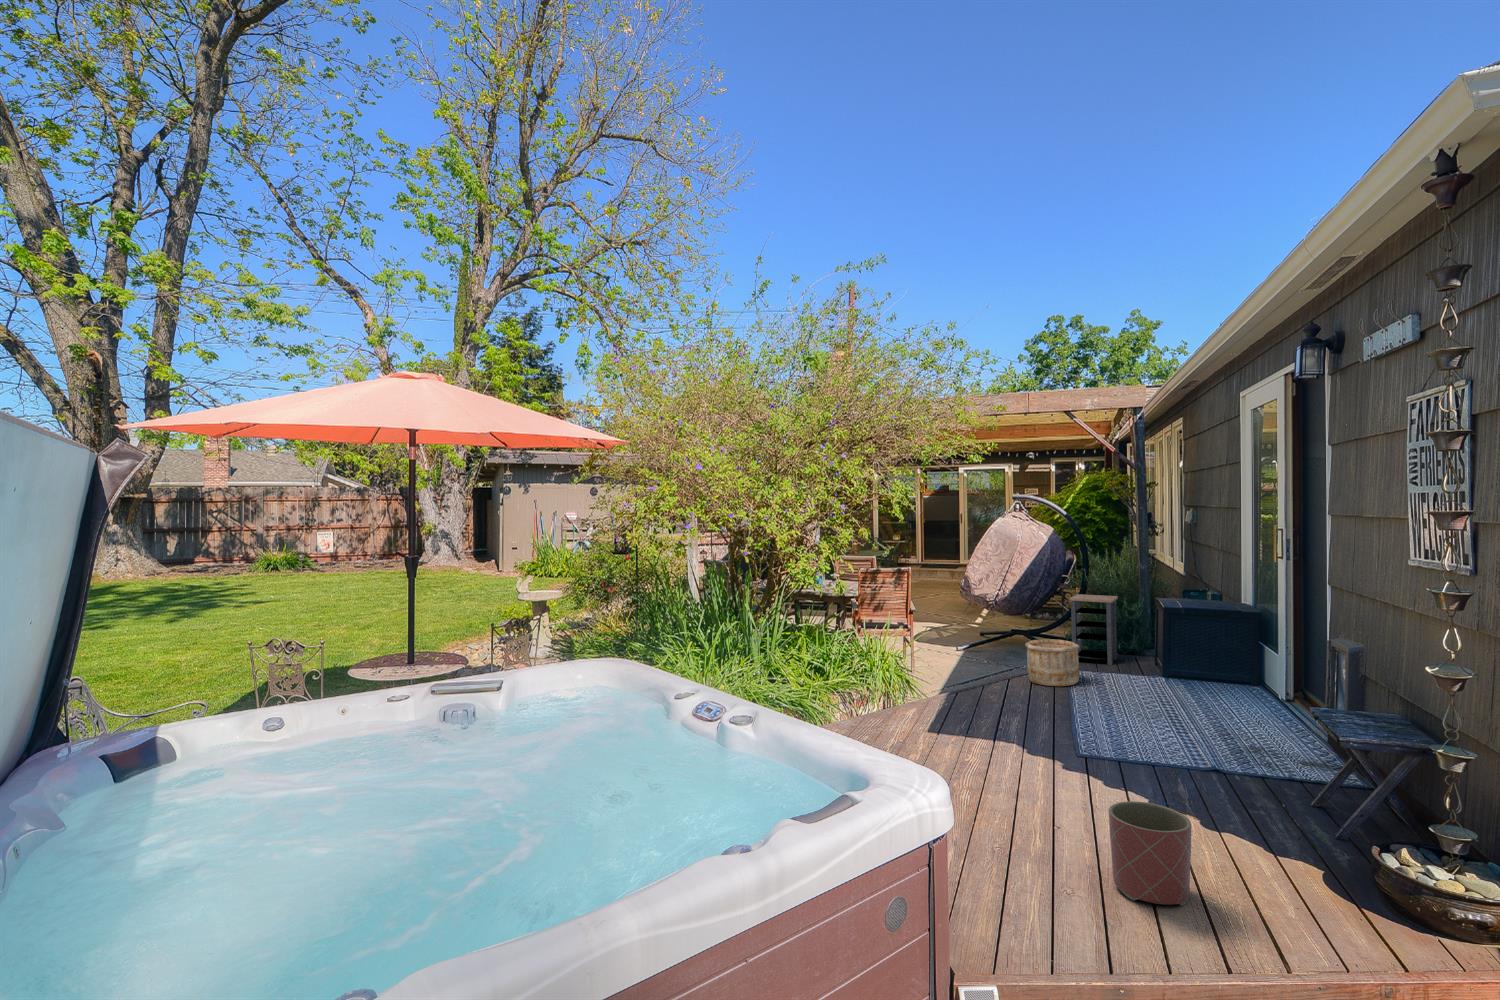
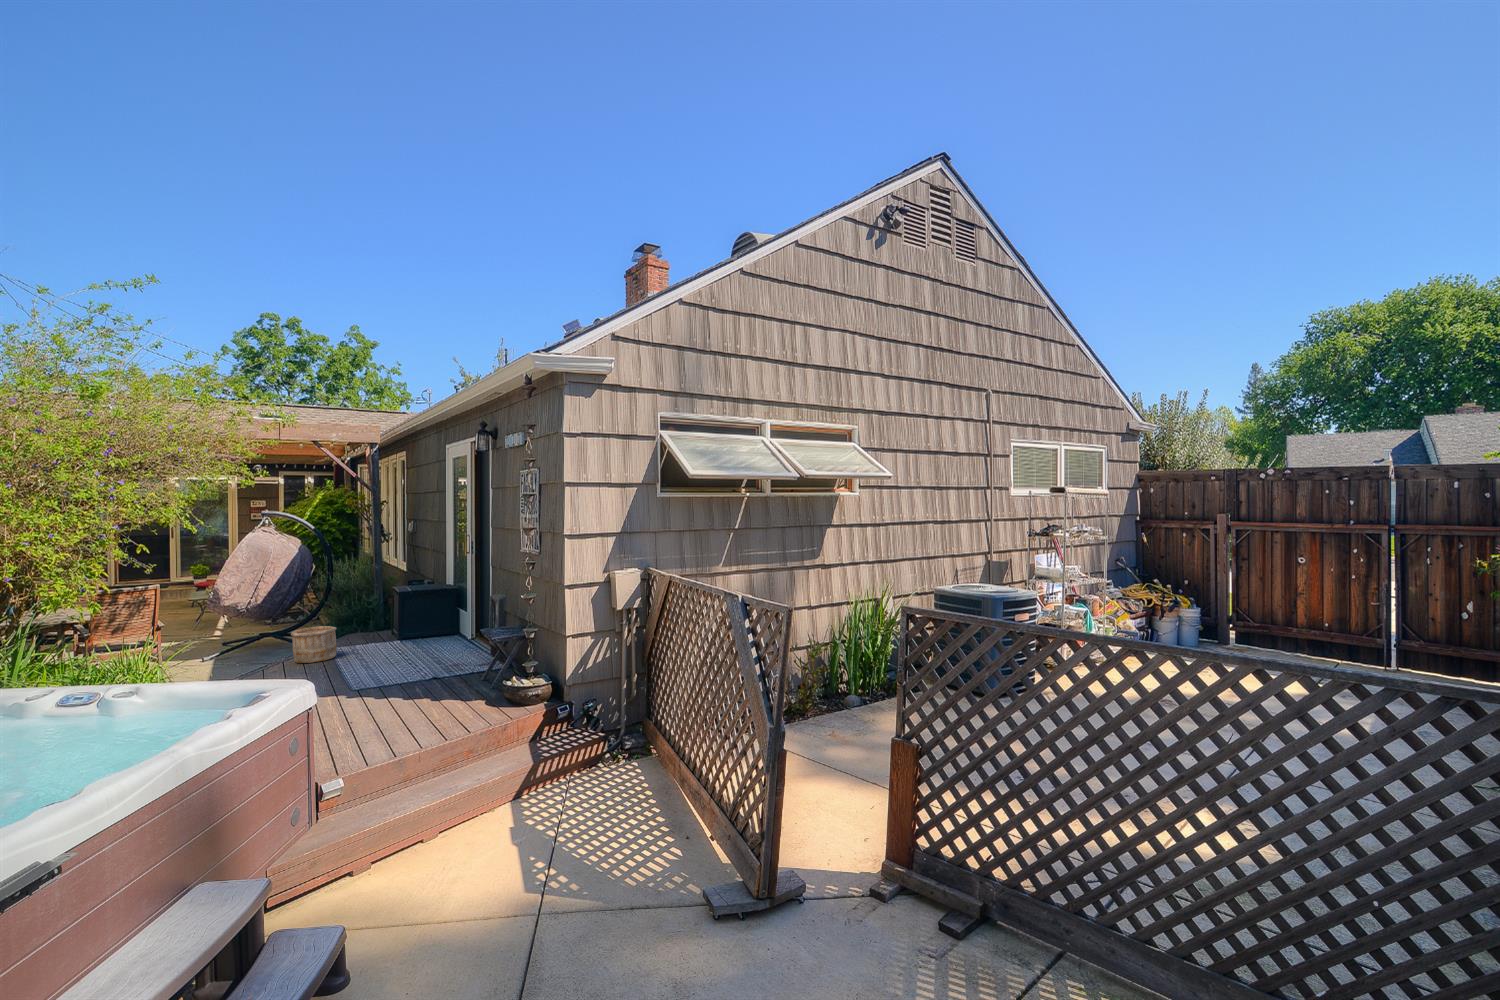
side table: present [1070,594,1118,665] -> none [324,589,362,645]
planter: present [1109,801,1191,906] -> none [383,686,426,736]

